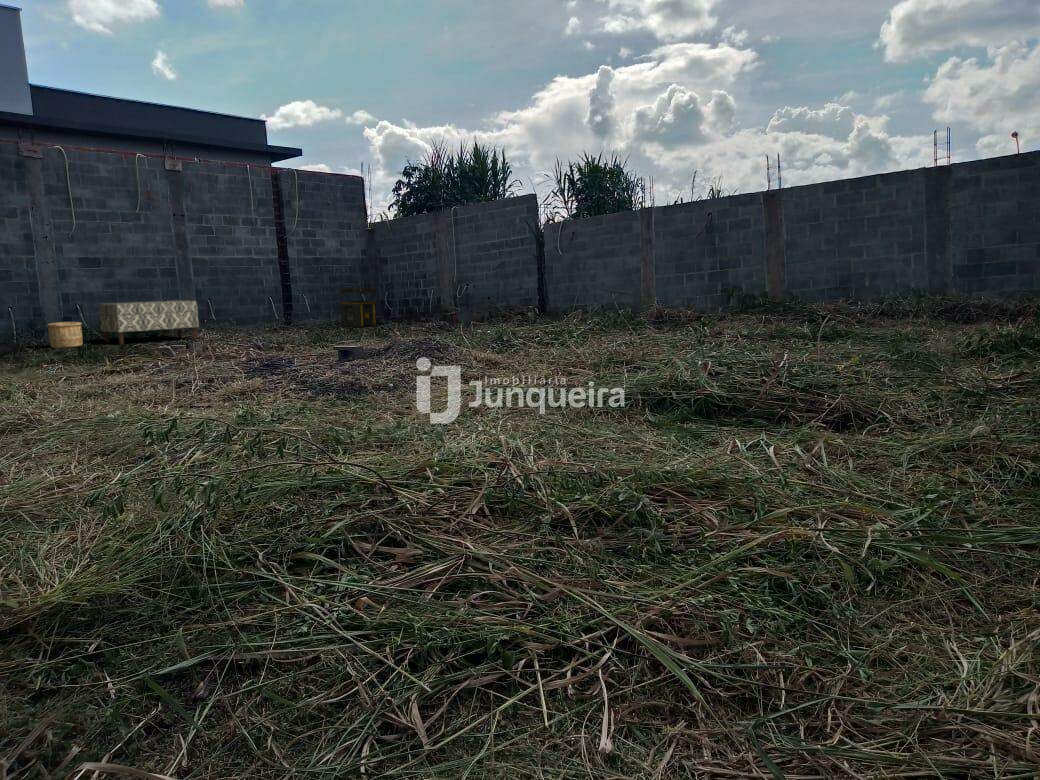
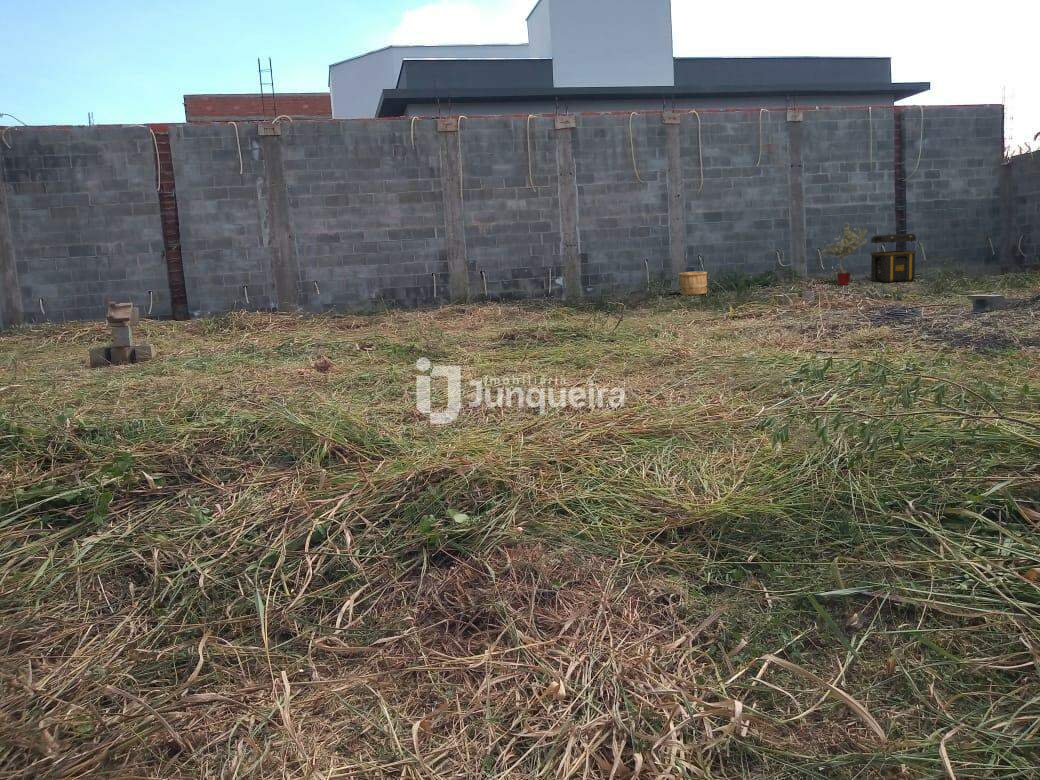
potted tree: none [204,275,249,336] -> present [821,222,867,285]
toolbox: present [340,287,377,327] -> present [871,234,916,282]
bench: present [99,301,199,345] -> none [722,249,814,293]

